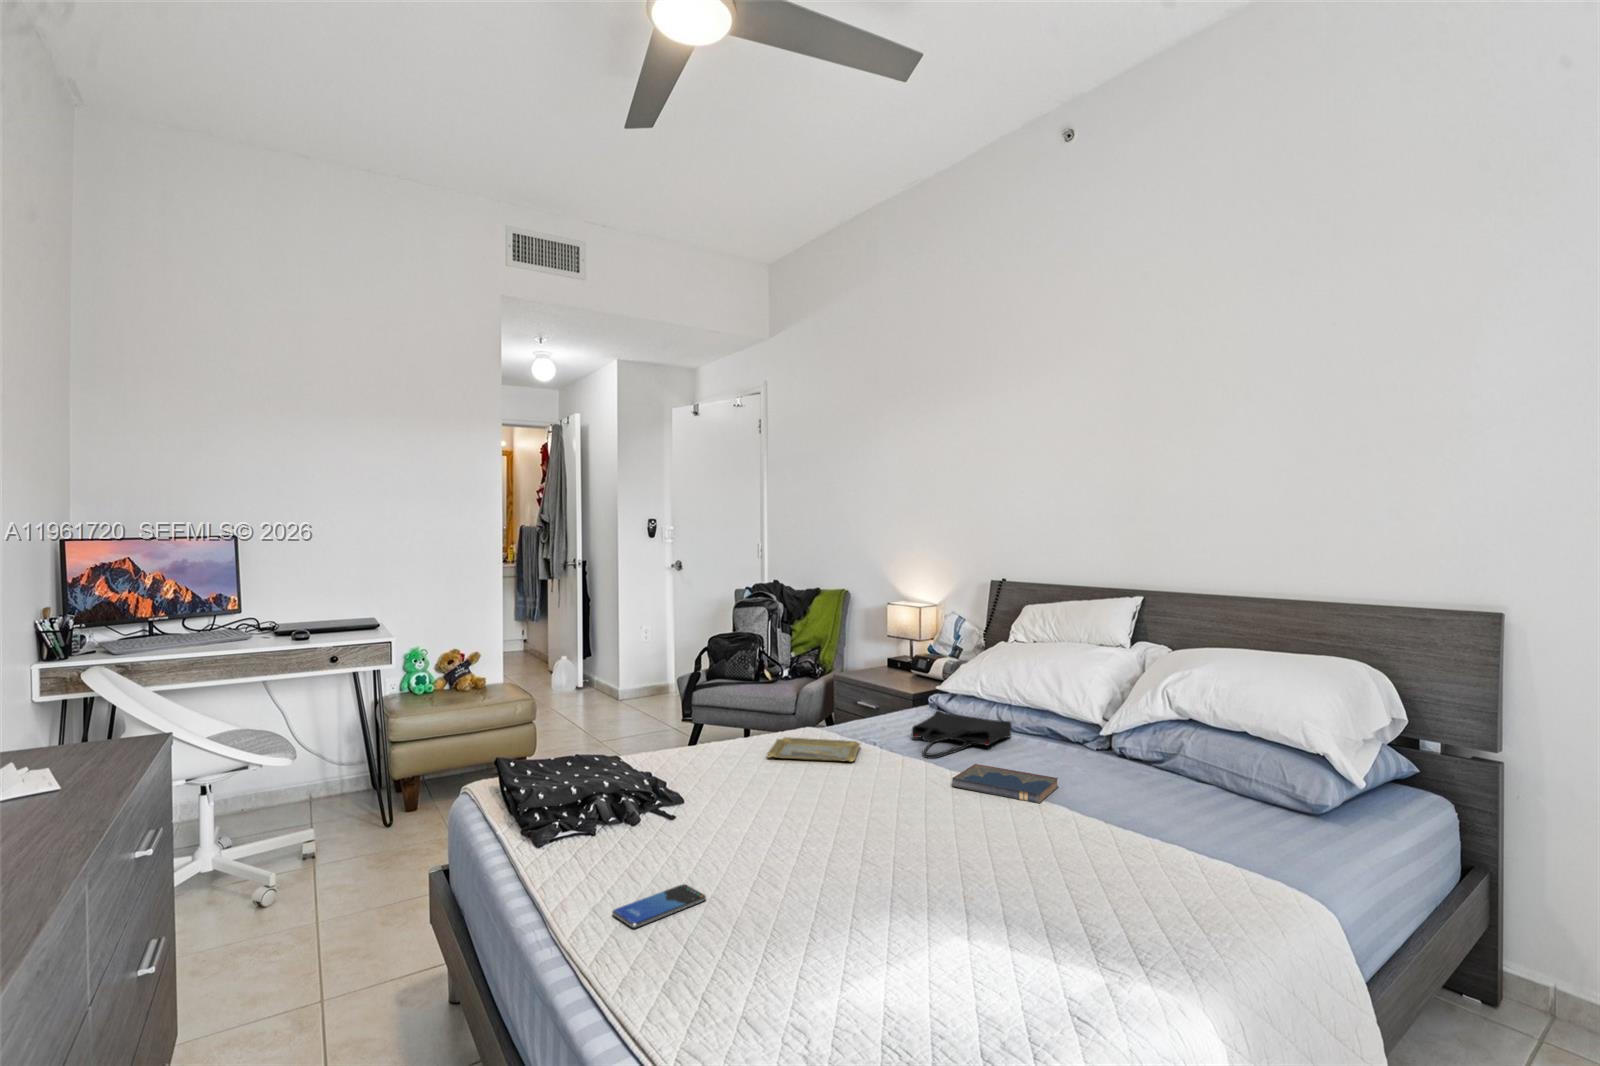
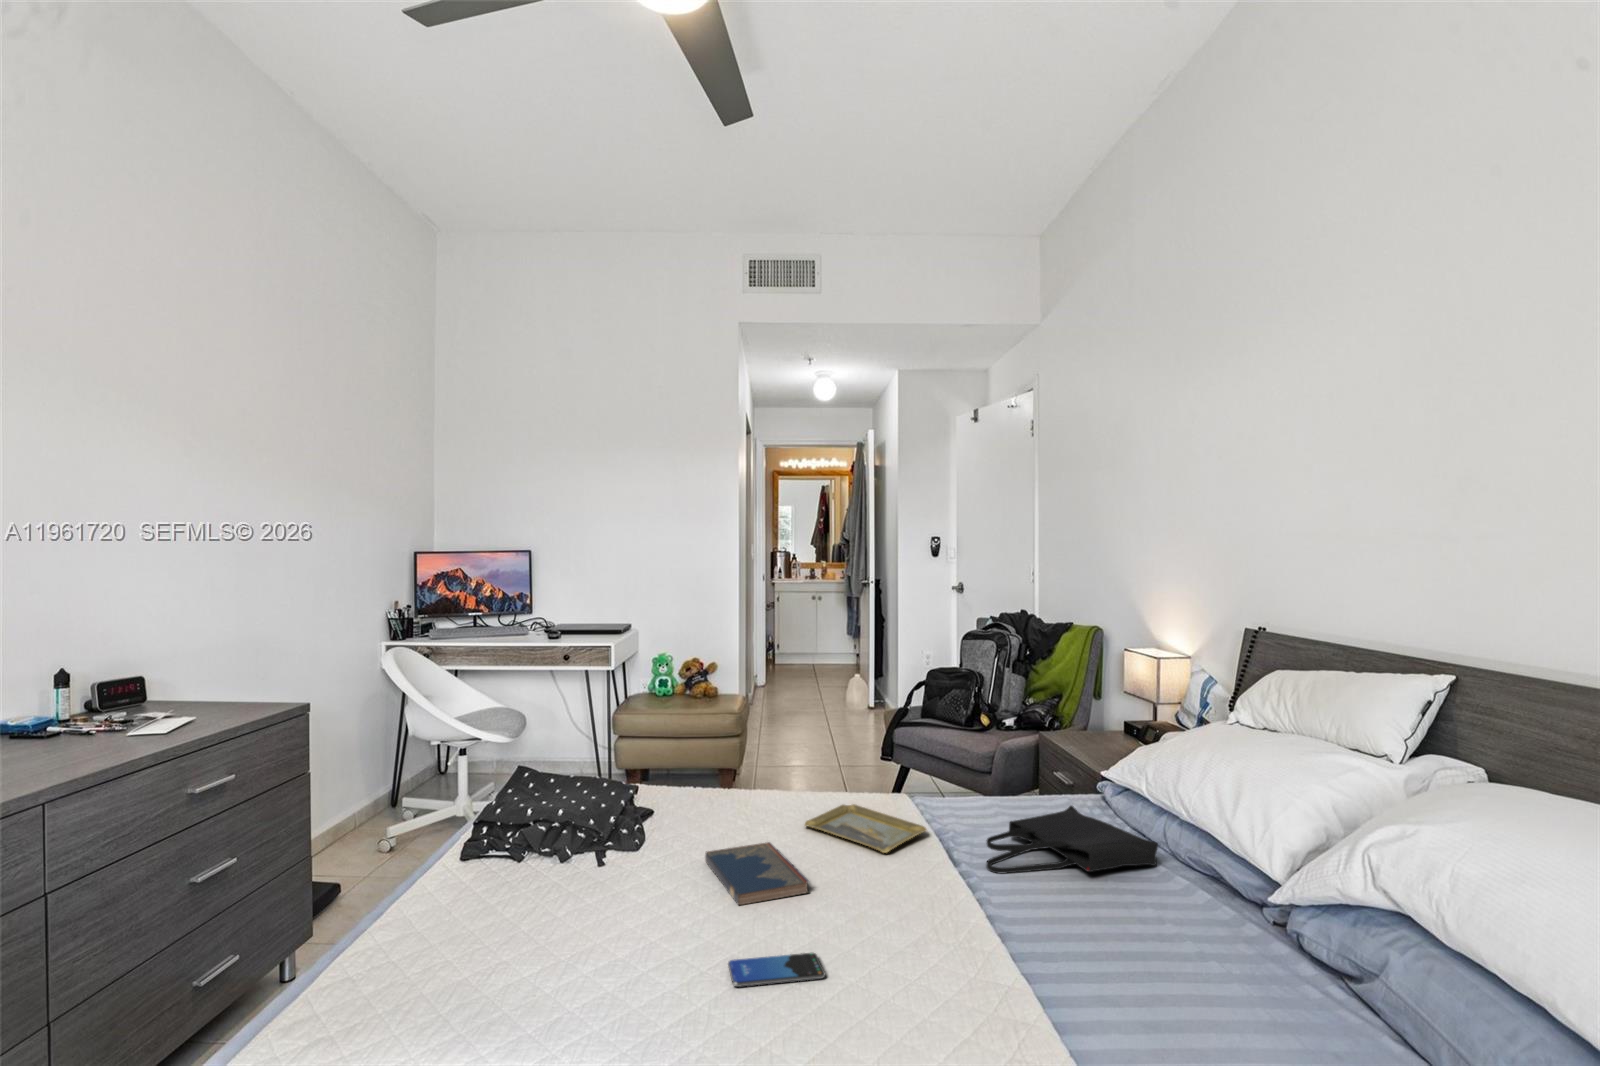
hardcover book: present [952,764,1058,803] -> present [705,842,809,905]
smartphone: present [612,884,706,928] -> present [728,953,825,987]

